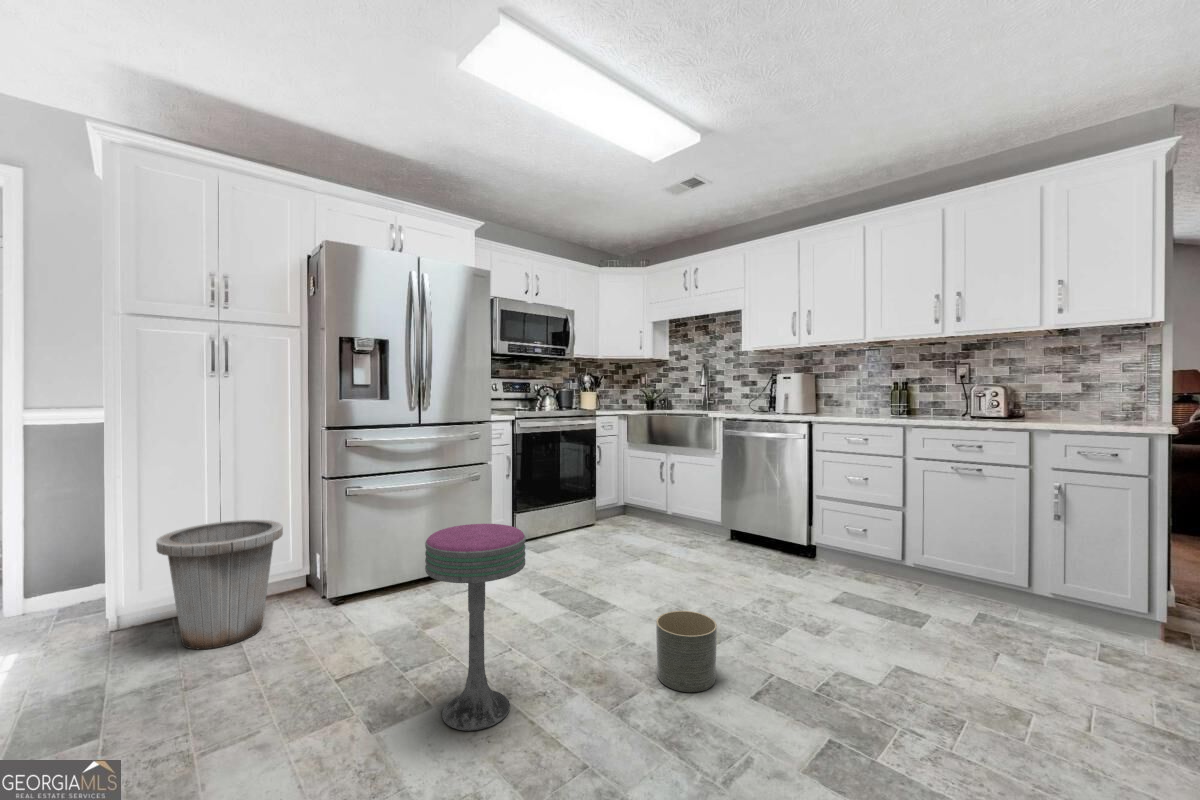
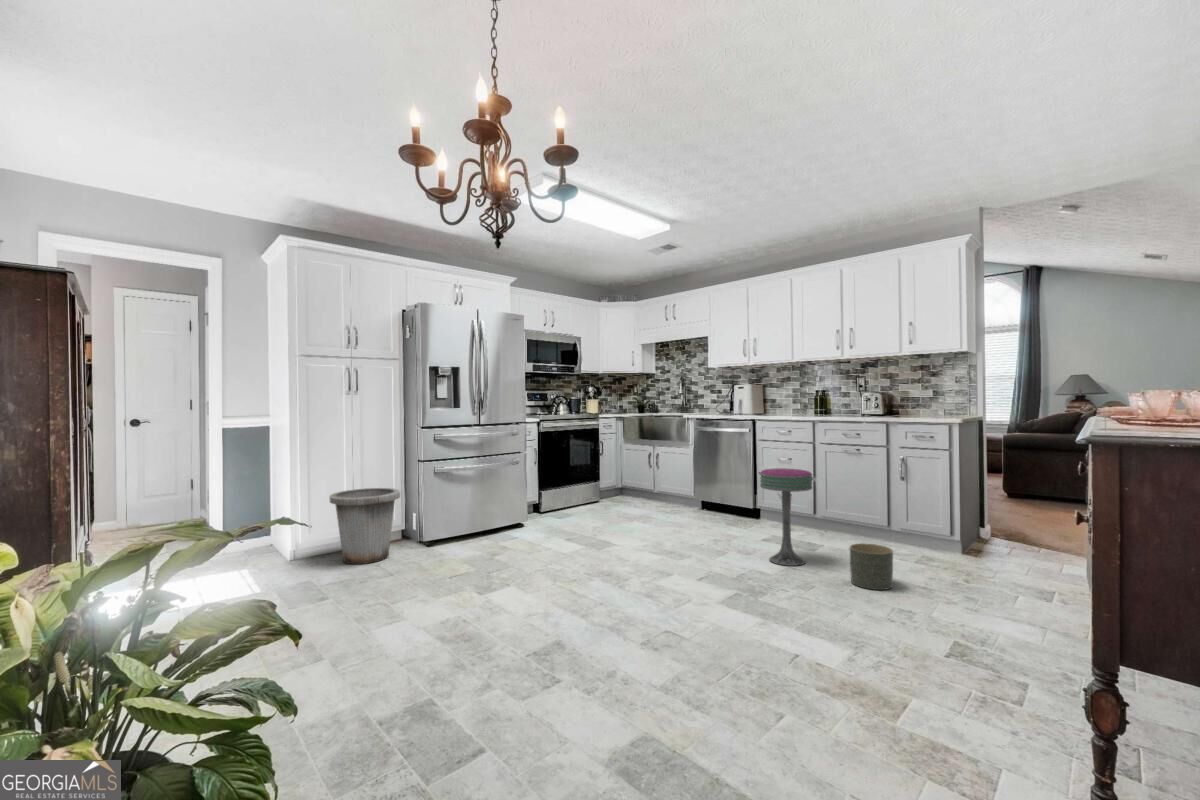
bar stool: present [425,524,526,731] -> present [760,468,812,566]
planter: present [656,611,717,692] -> present [850,543,893,590]

